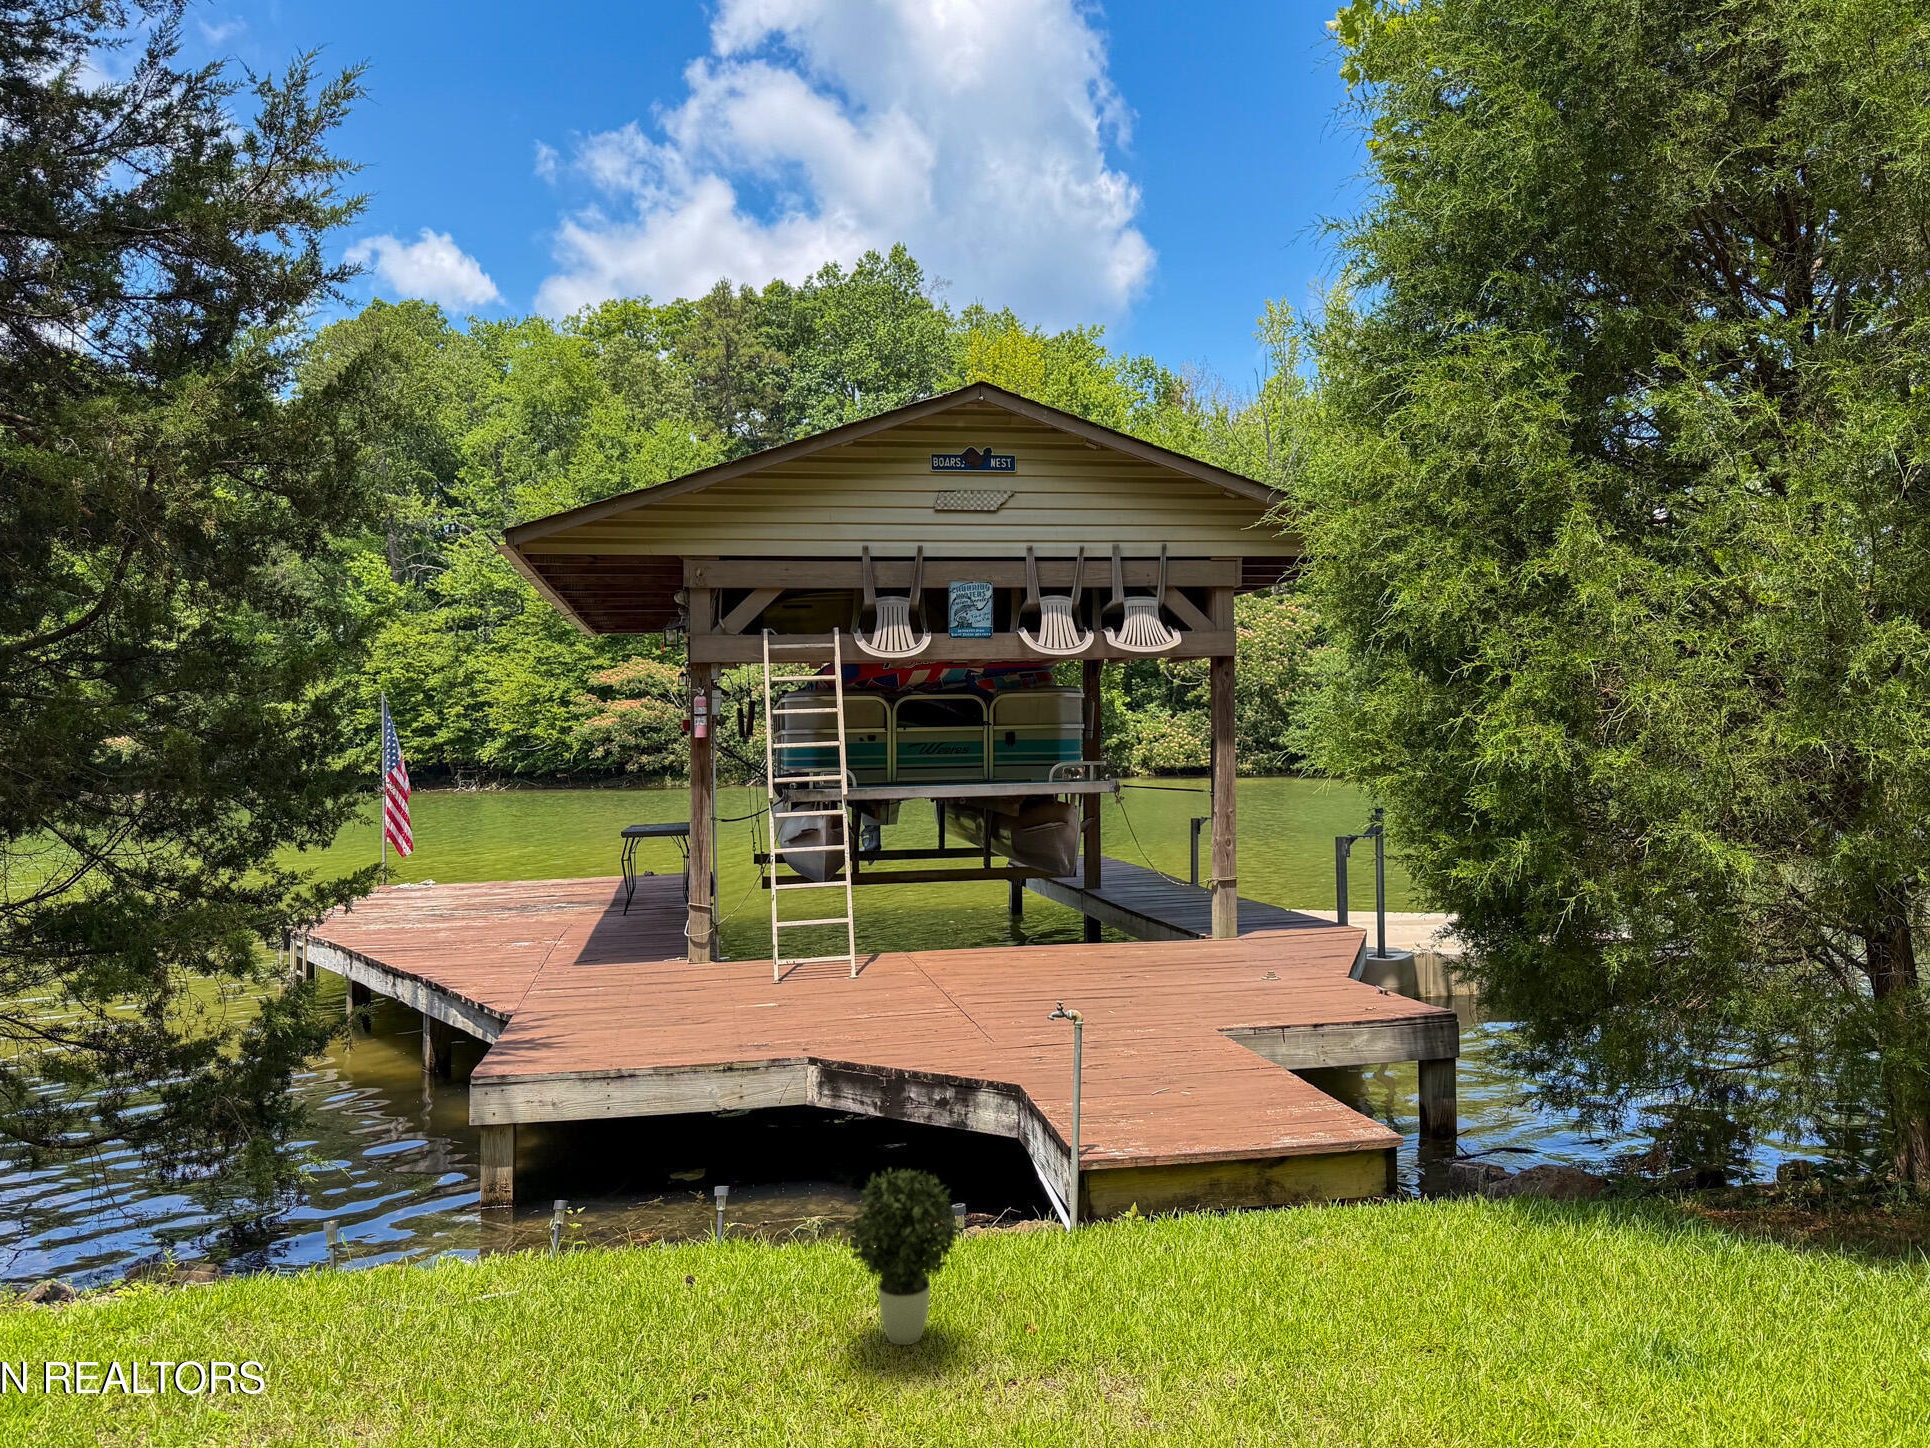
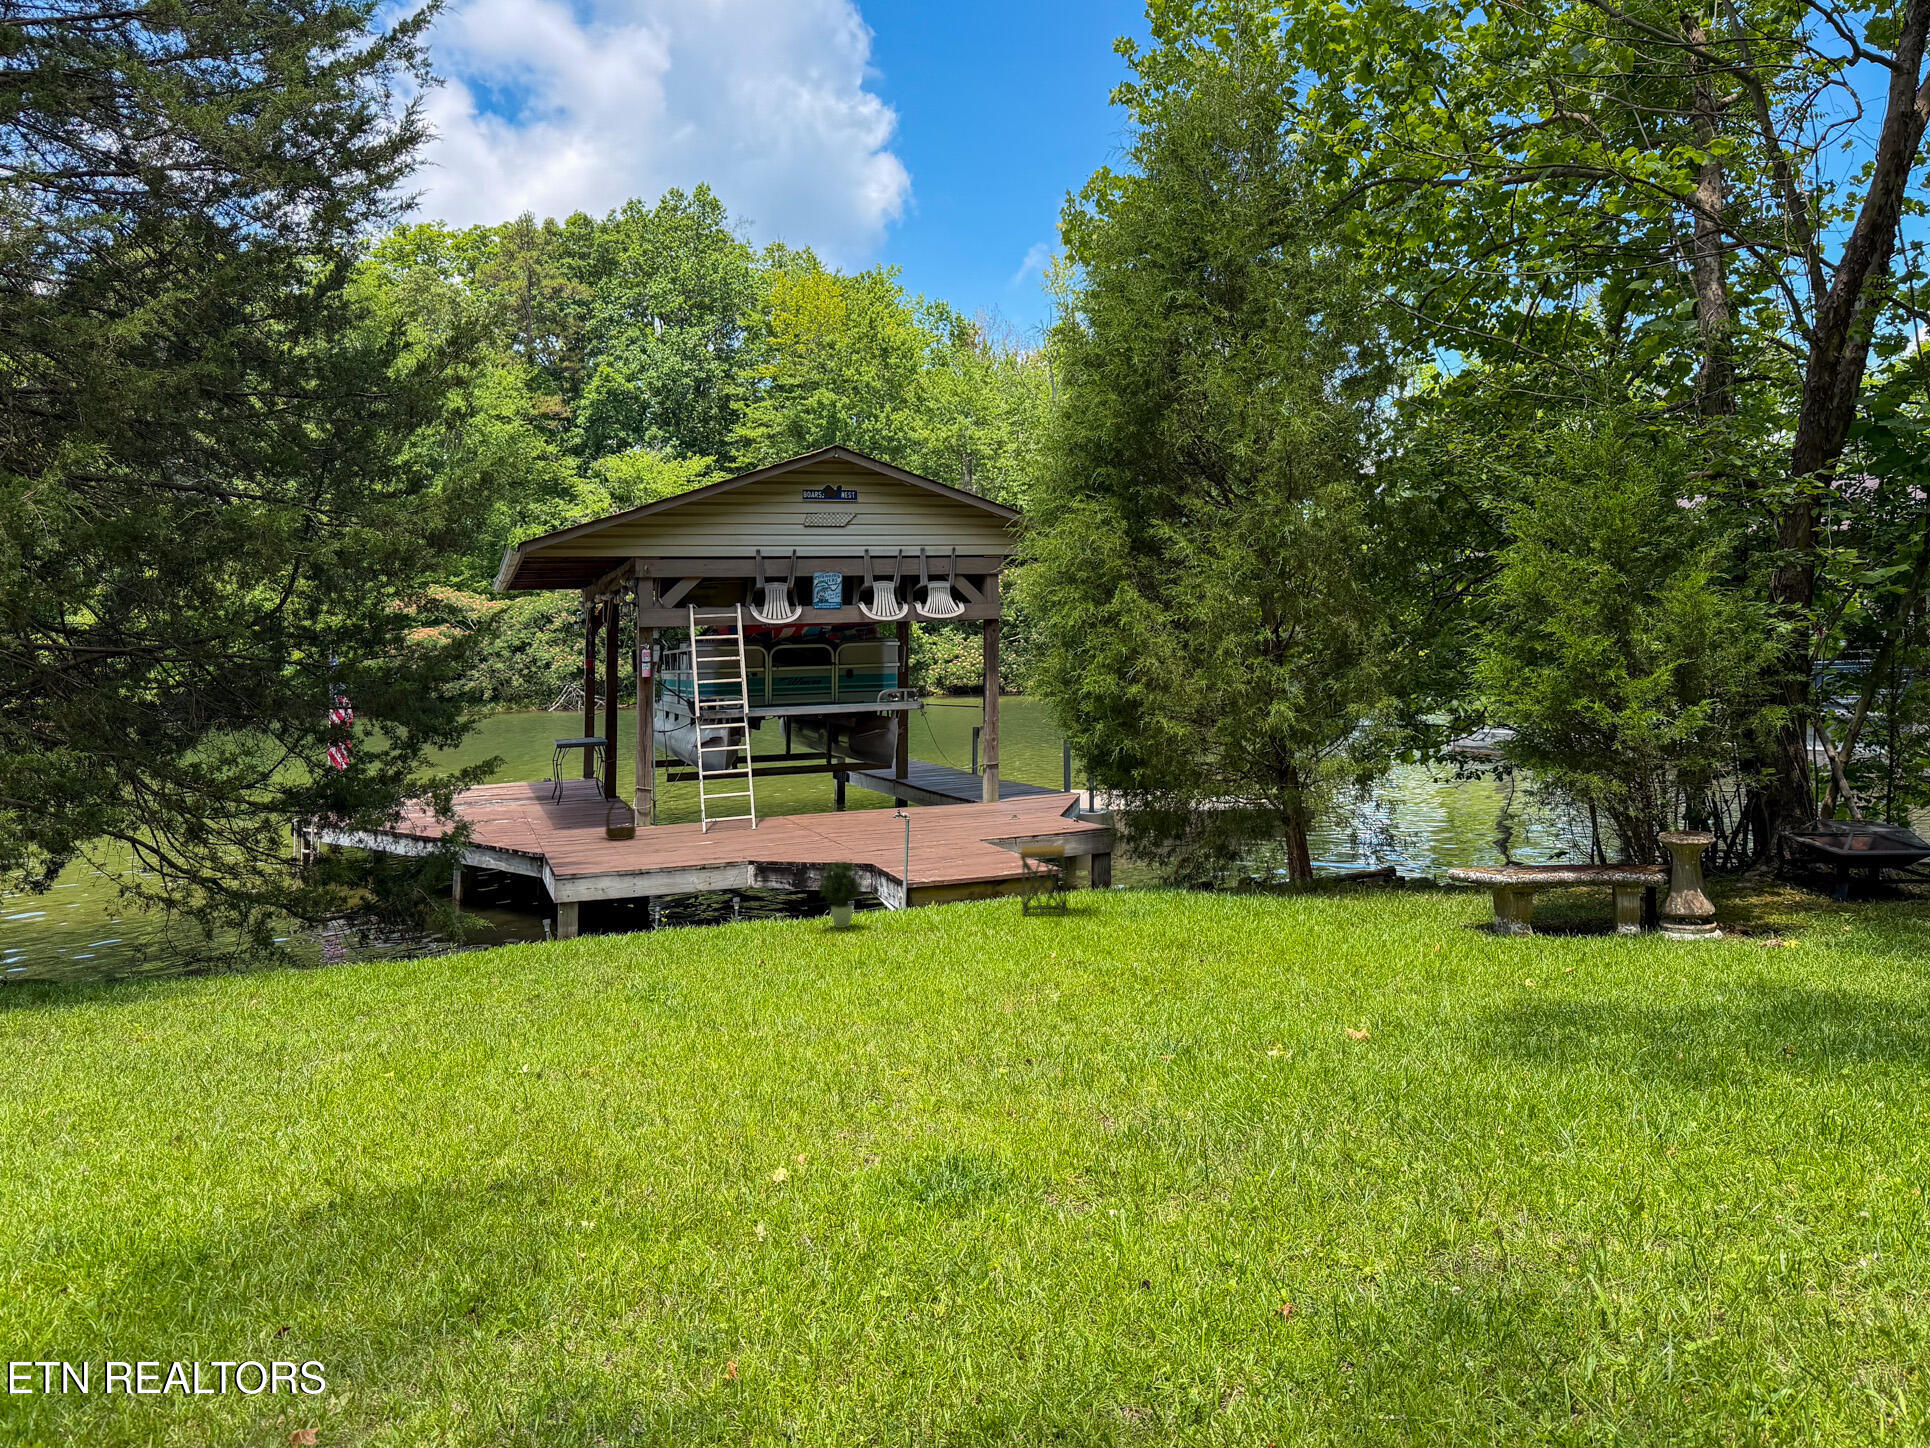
basket: none [616,930,664,994] -> present [605,801,636,840]
stool: none [1347,1142,1484,1362] -> present [1020,845,1067,916]

